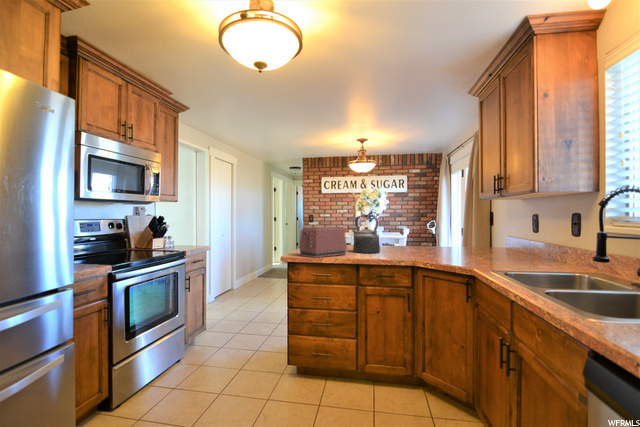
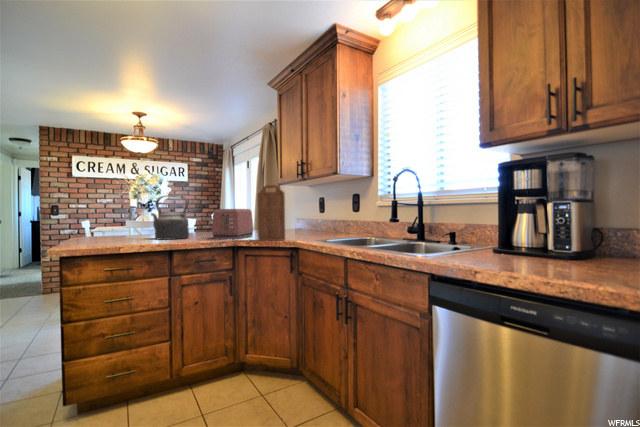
cutting board: none [435,207,461,265] -> present [258,185,285,240]
toaster: present [299,227,347,258] -> present [212,209,253,239]

